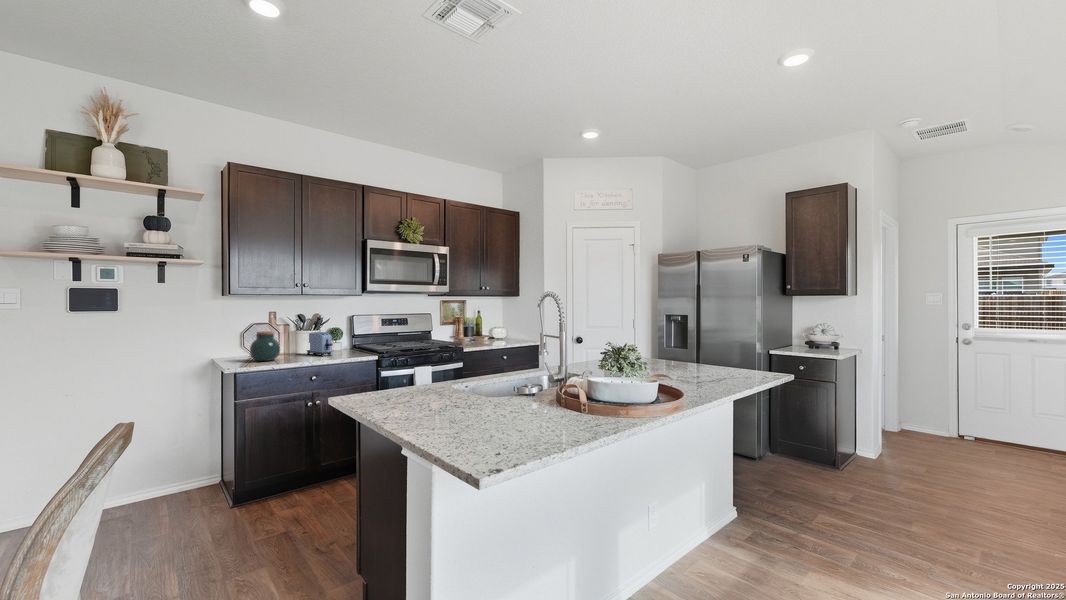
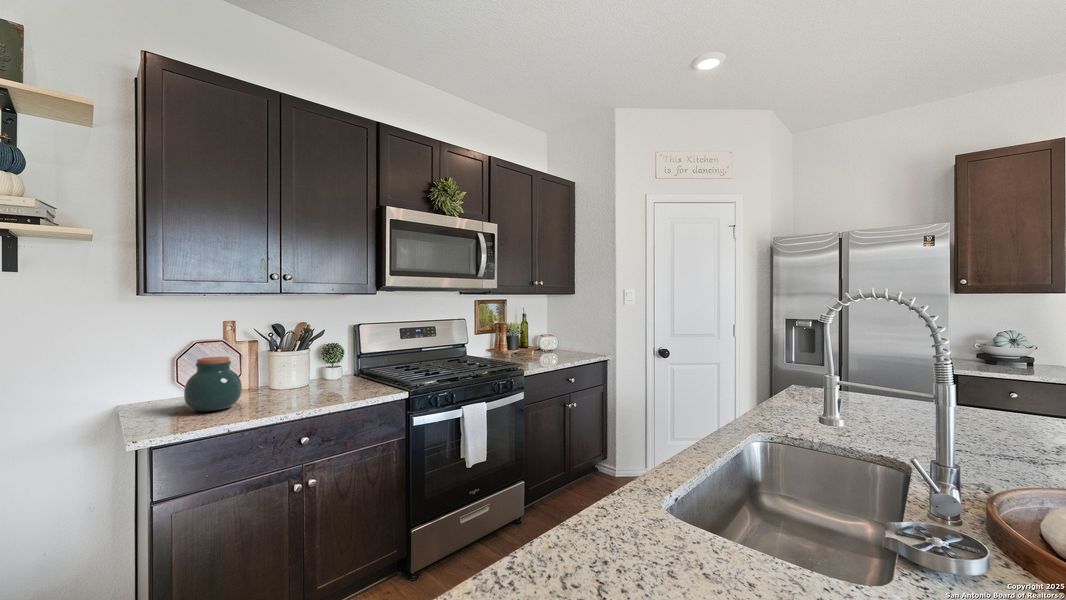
toaster: present [307,332,333,356] -> none [285,353,333,395]

